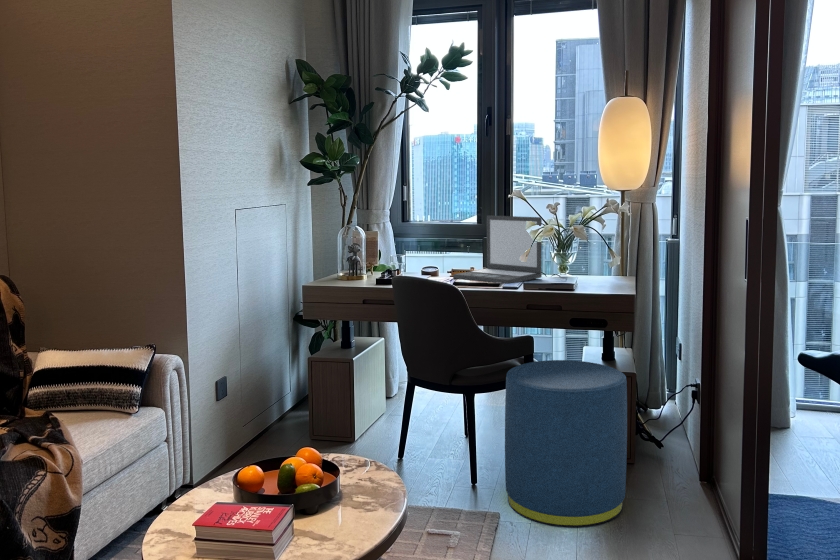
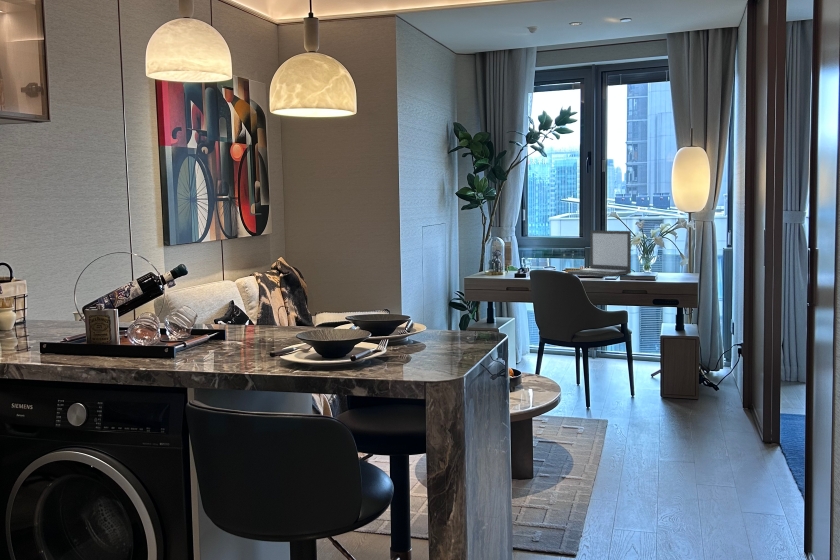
ottoman: present [505,360,627,527] -> none [611,325,691,428]

